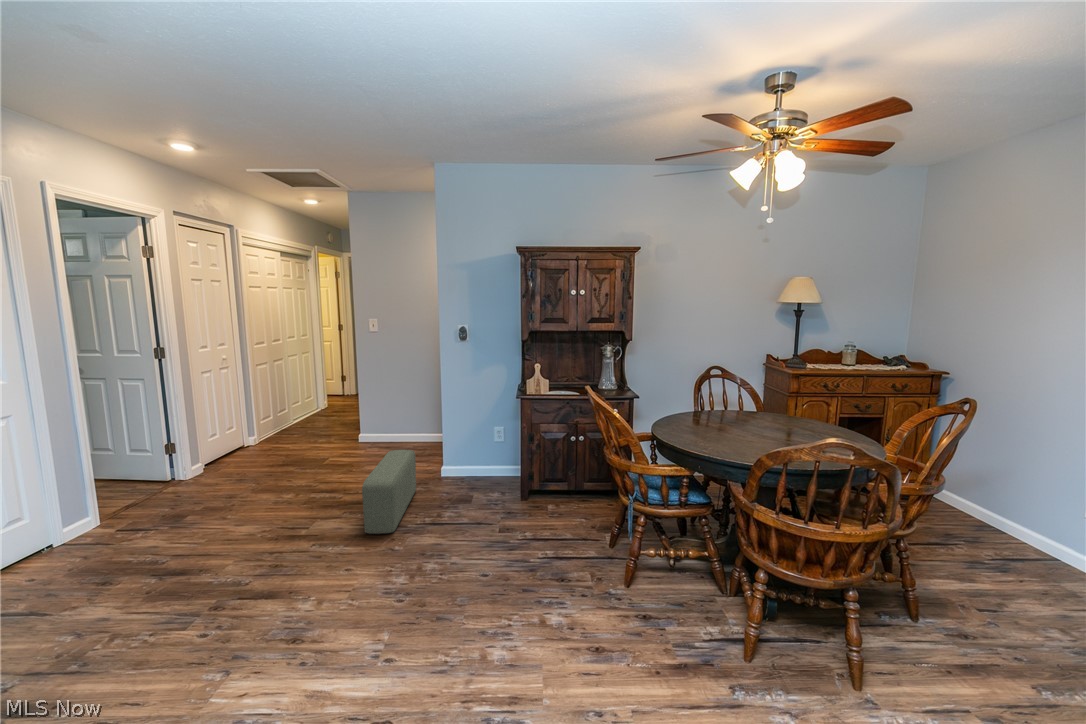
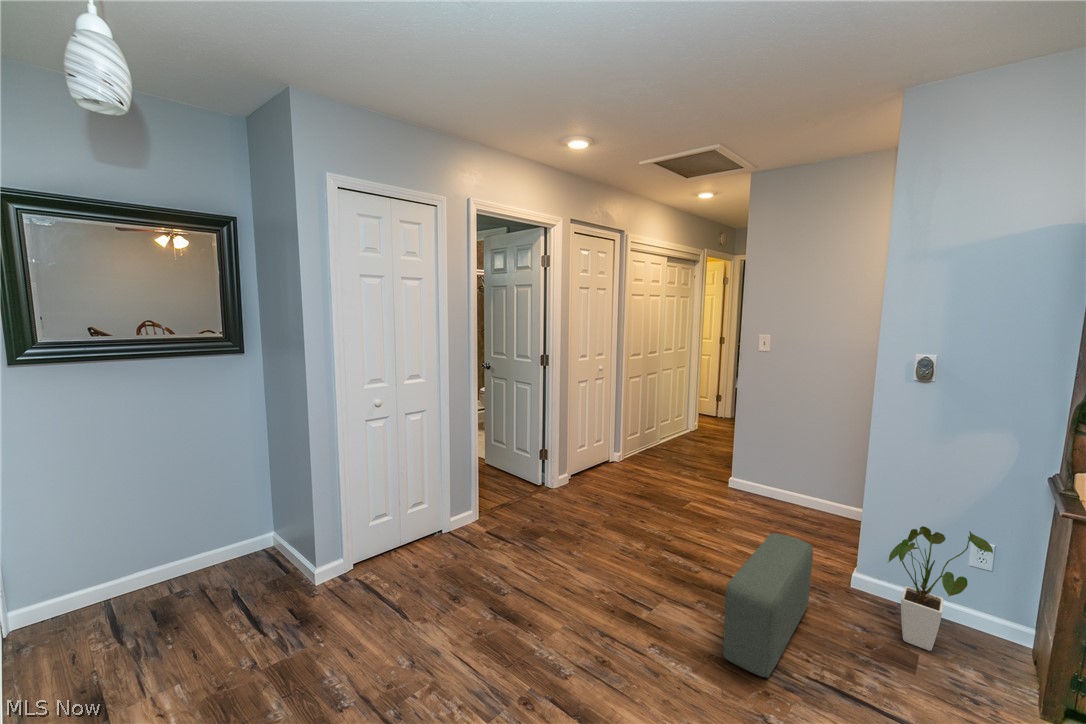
house plant: none [454,420,501,489] -> present [888,526,993,651]

